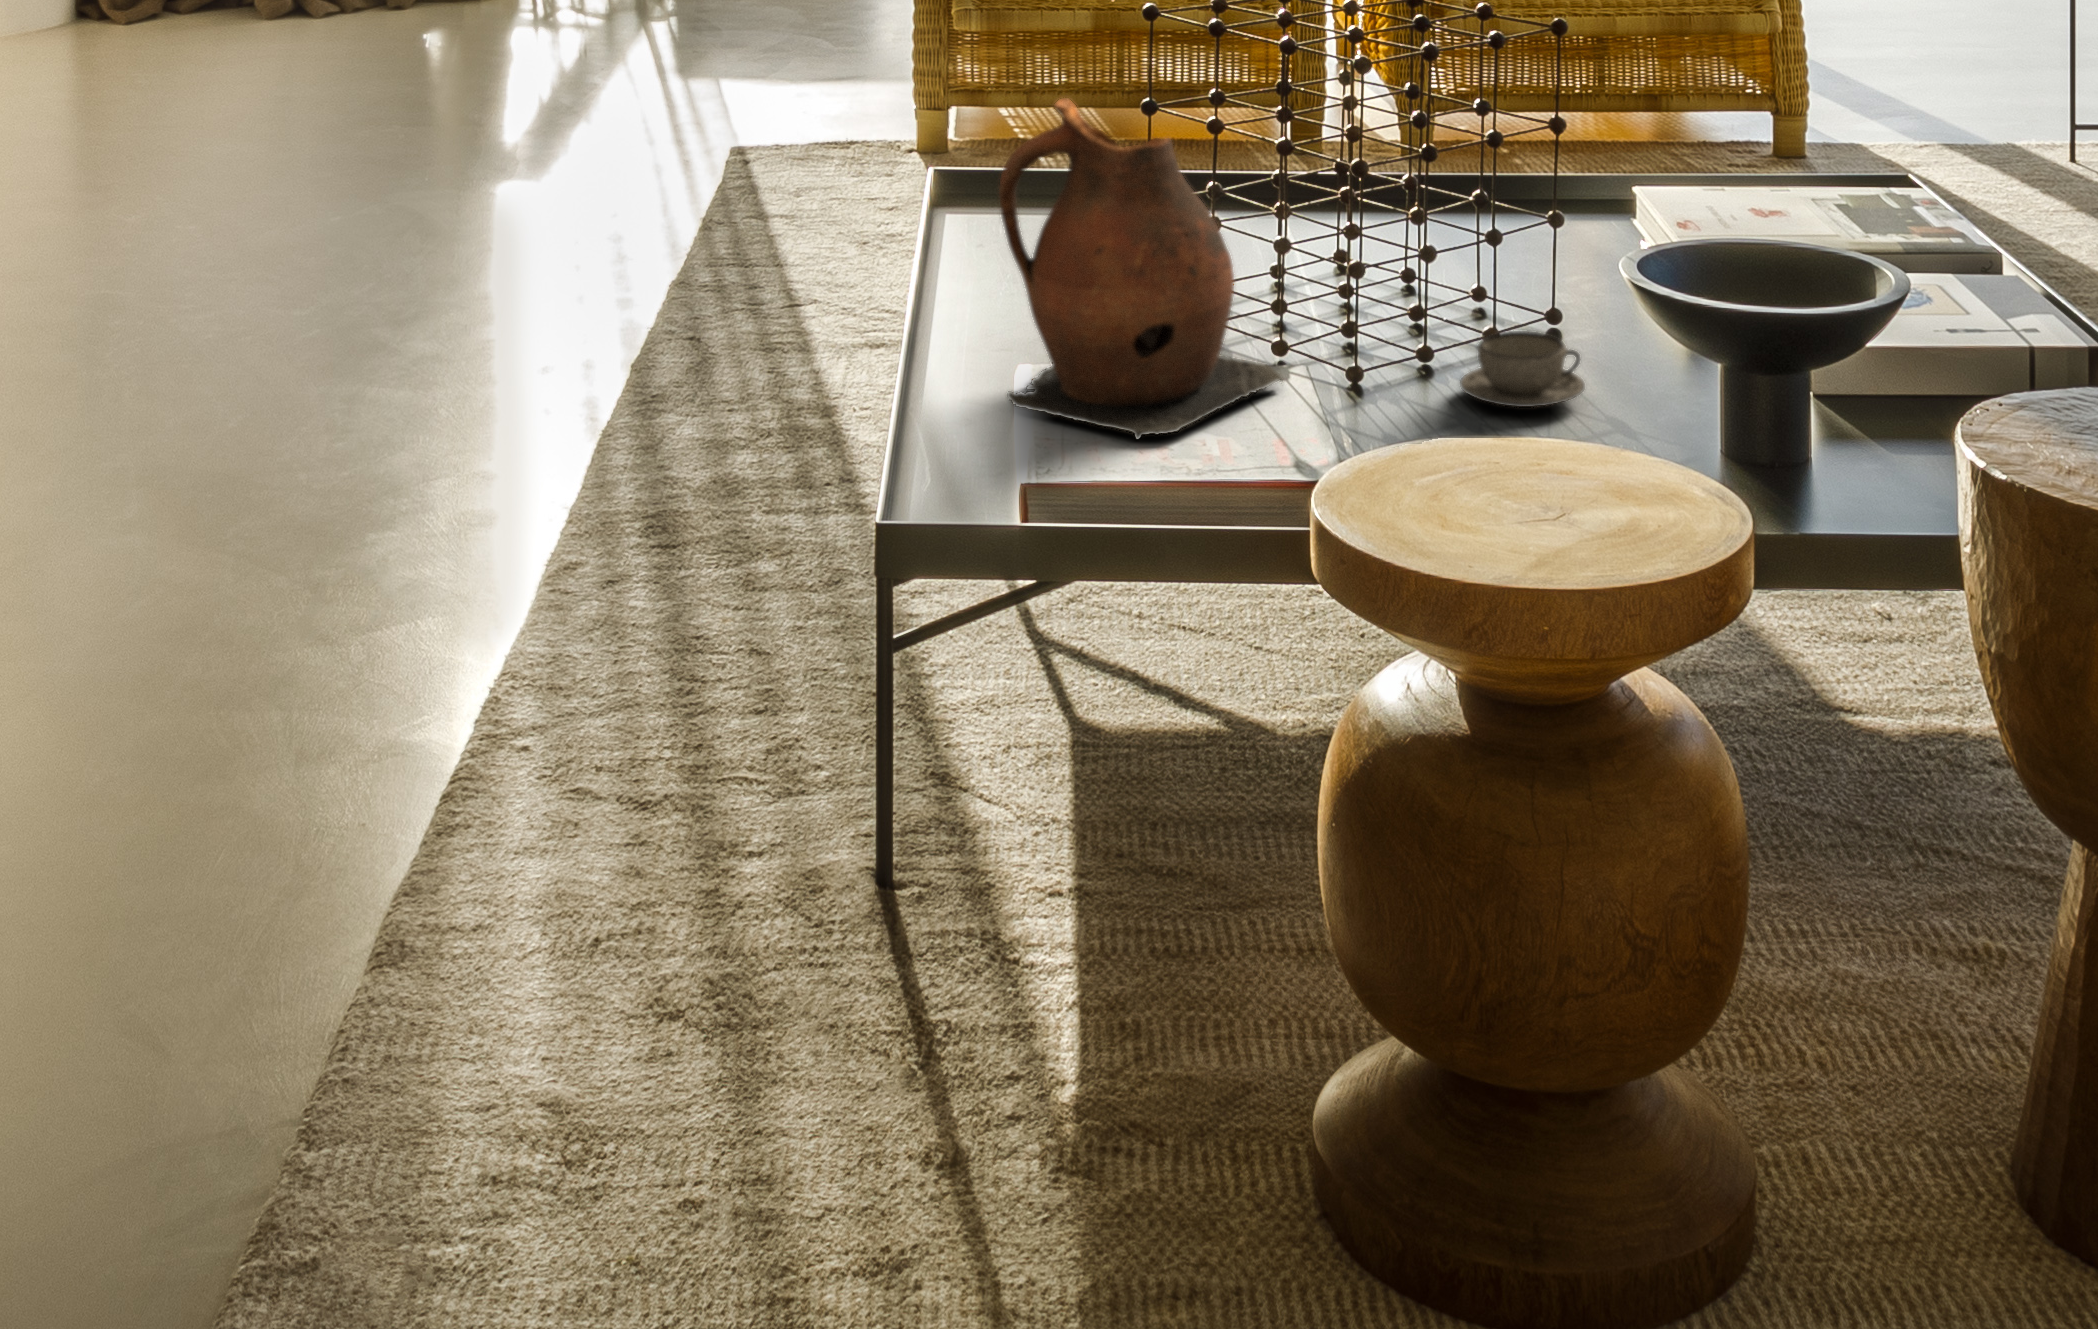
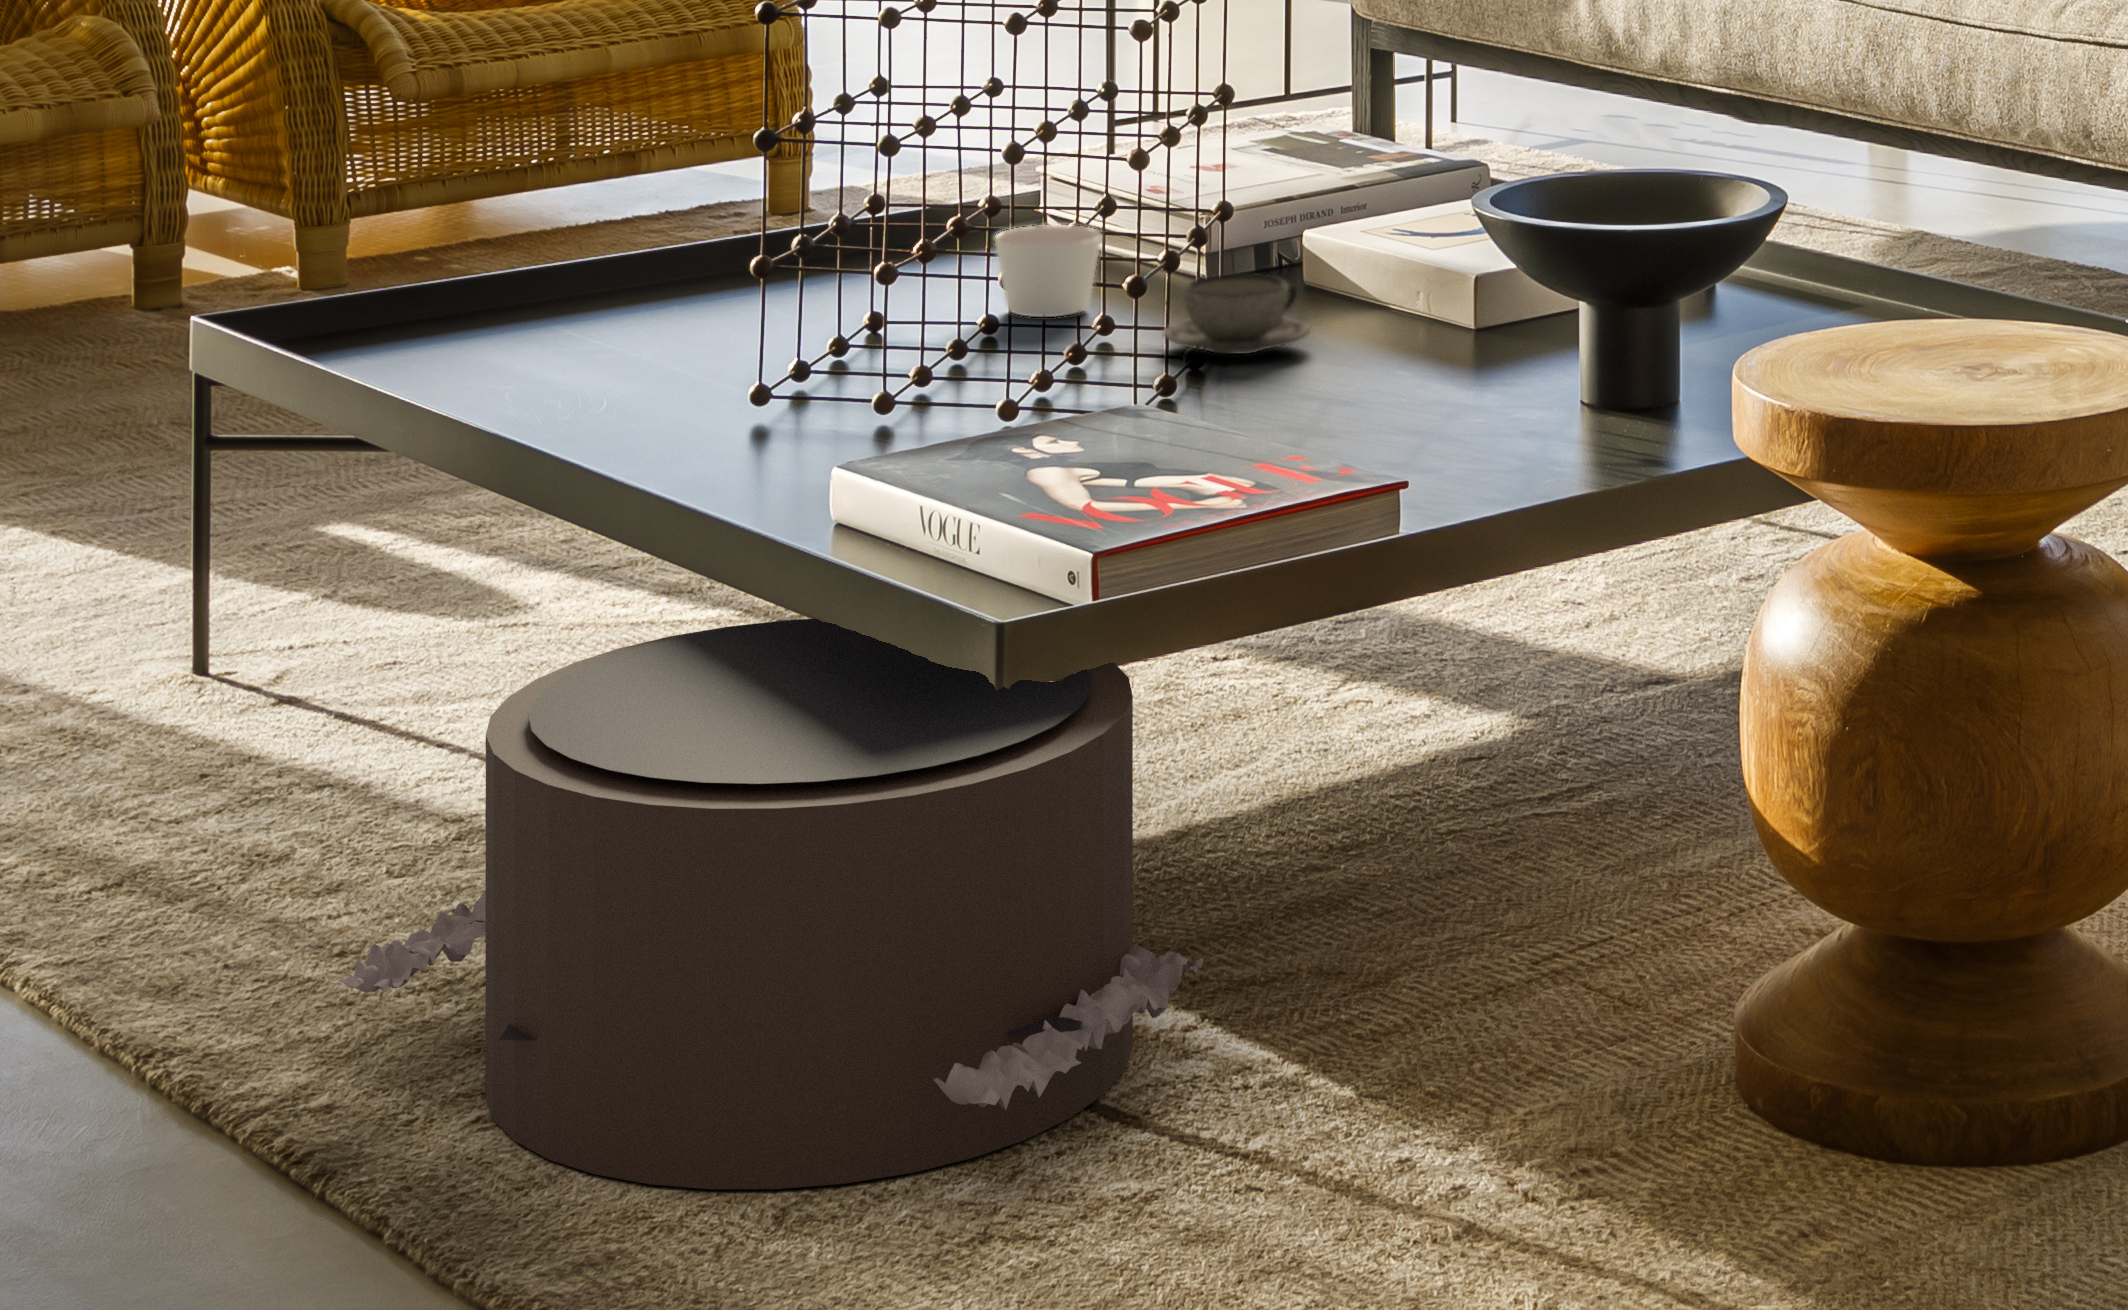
ceramic pitcher: present [999,98,1282,439] -> none [678,47,981,436]
candle: none [1421,254,1507,335] -> present [995,225,1101,317]
pouf: none [482,576,1030,1122] -> present [337,619,1203,1189]

